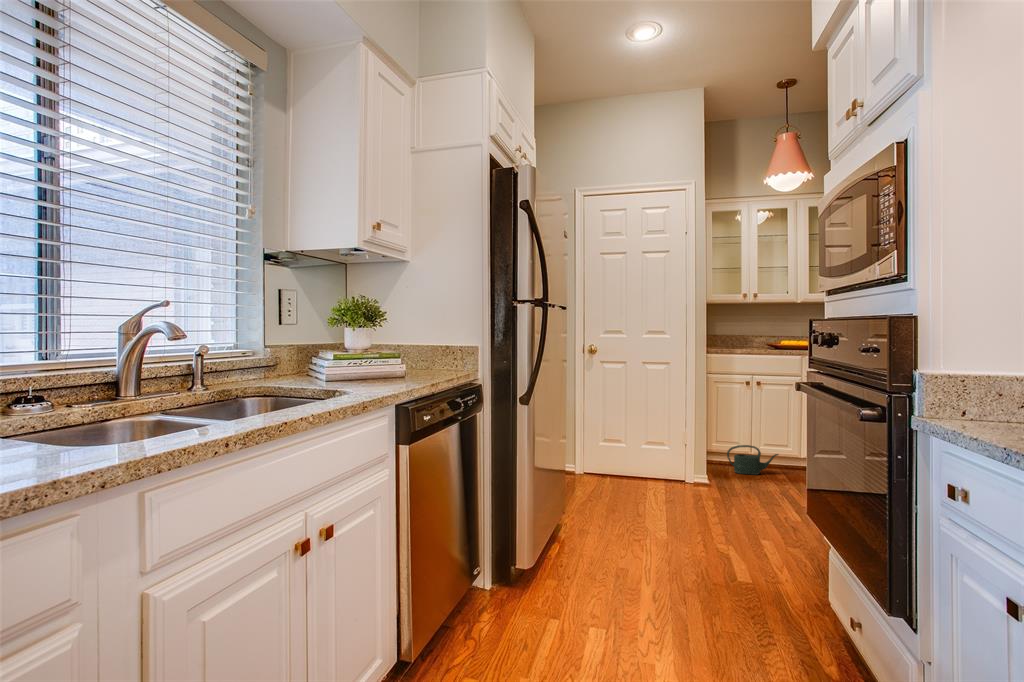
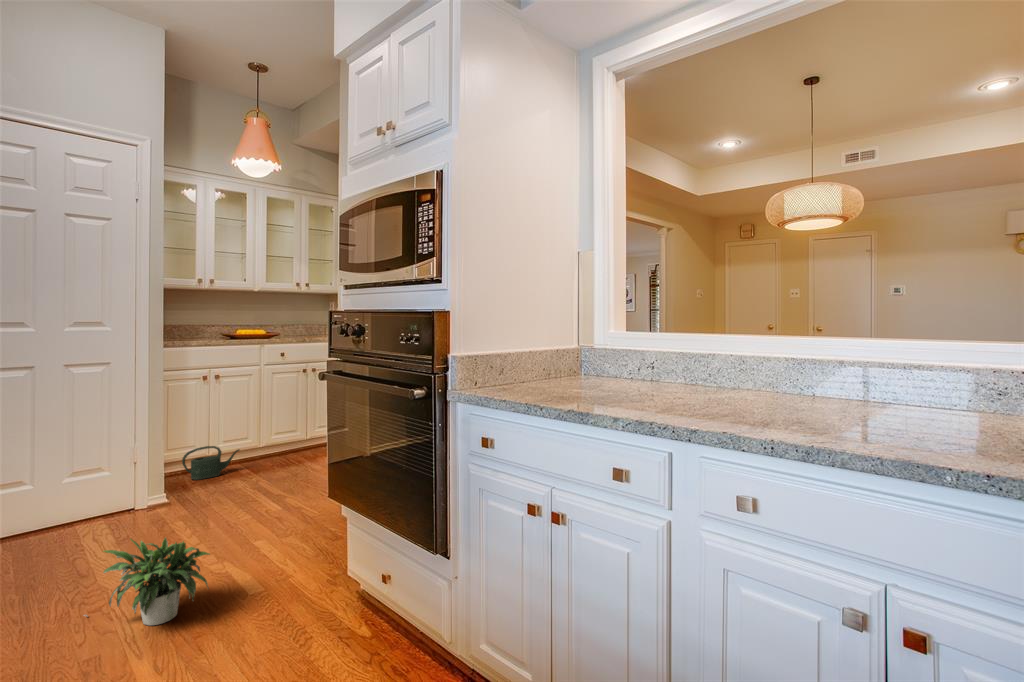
potted plant: none [623,499,700,573] -> present [84,537,210,626]

